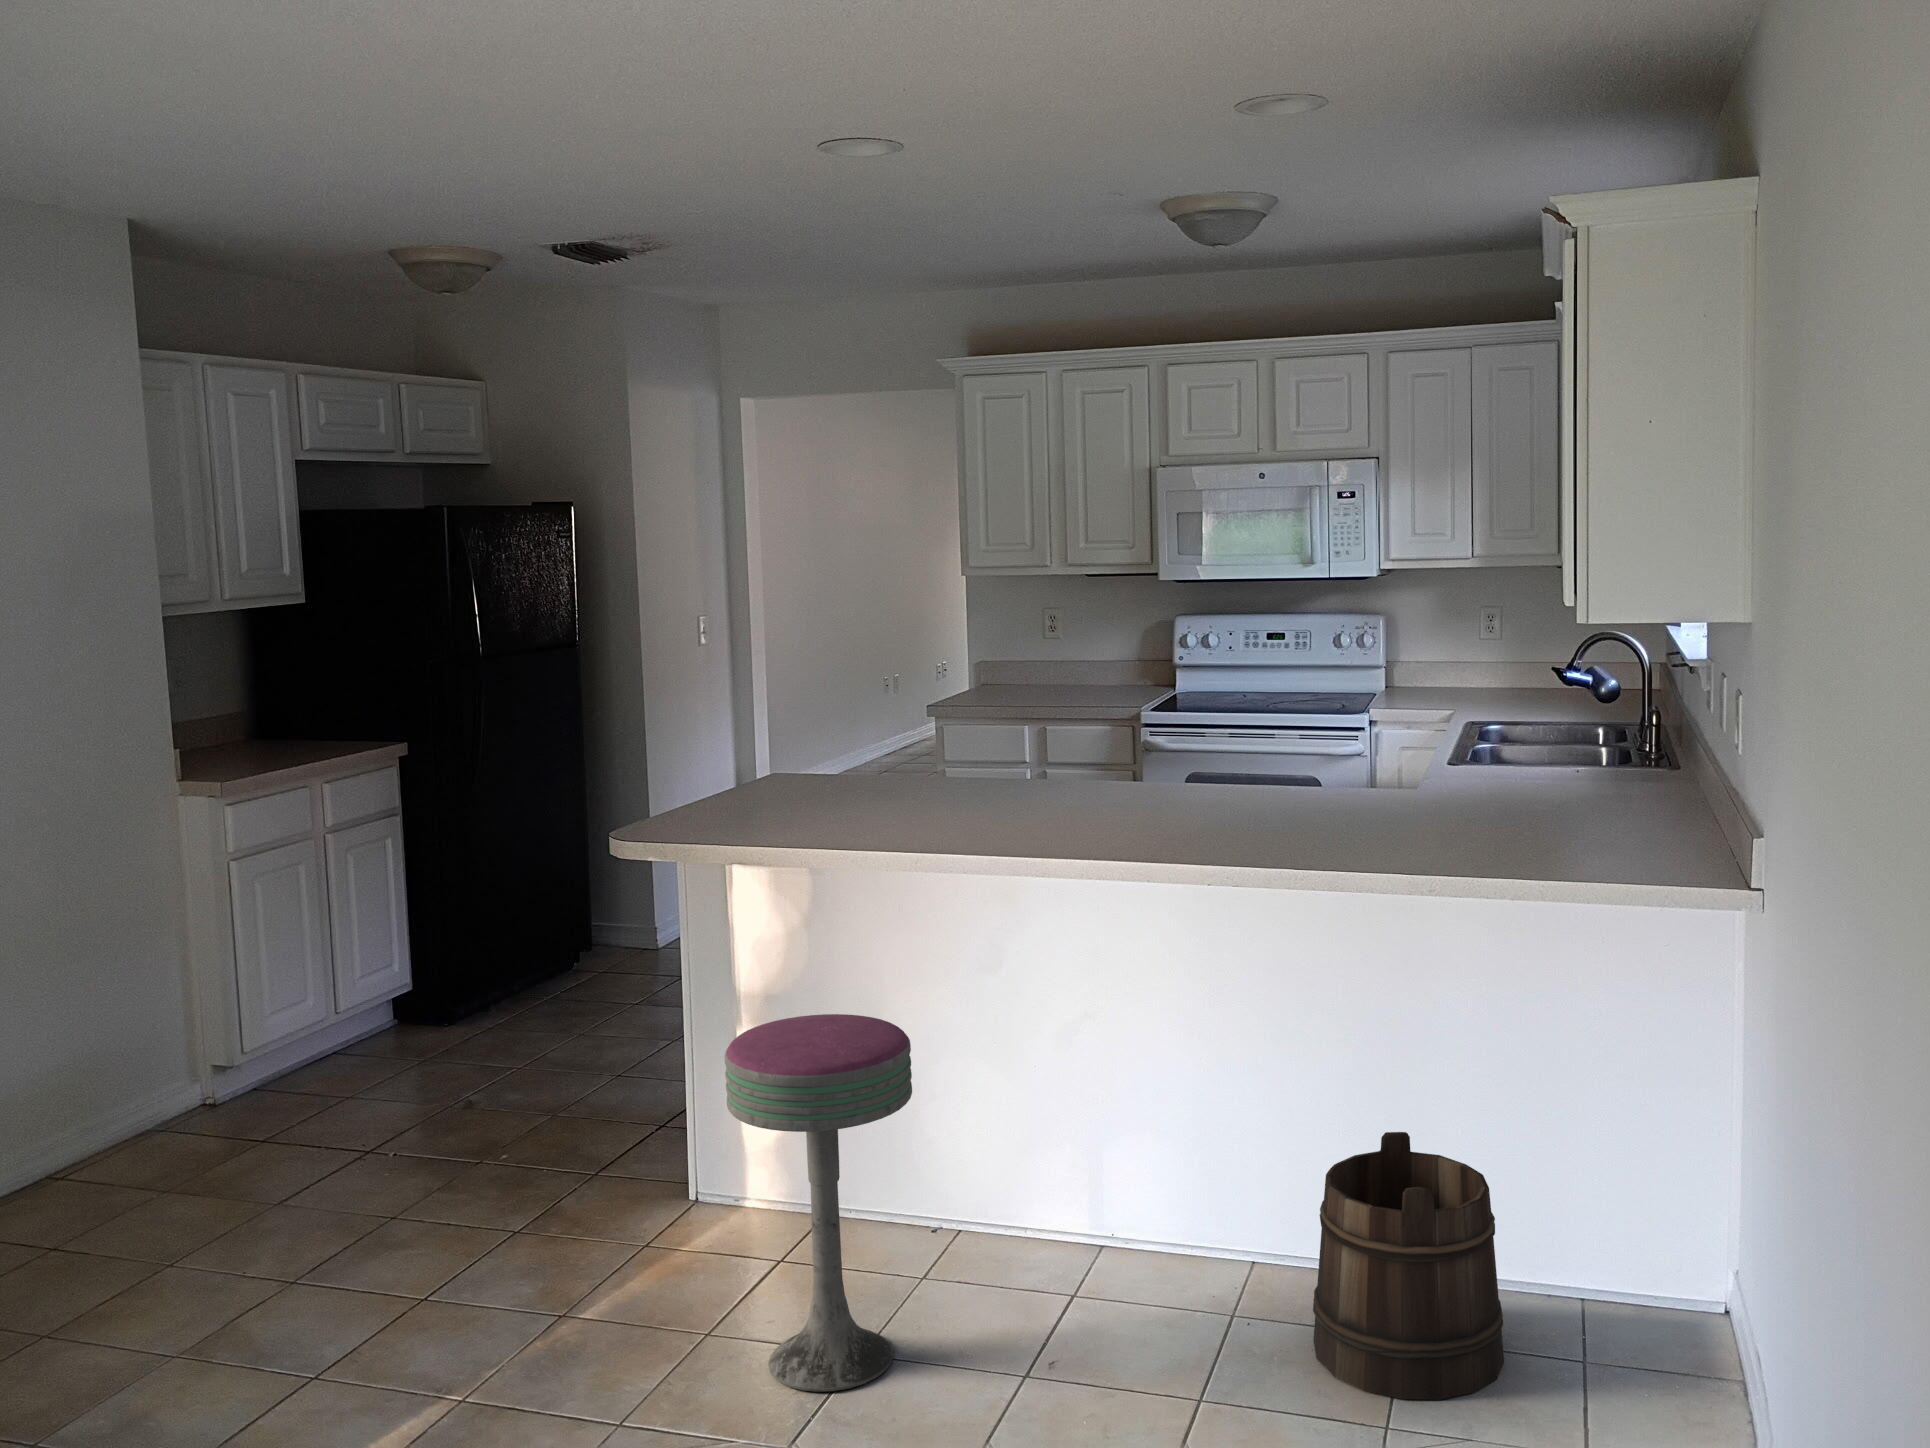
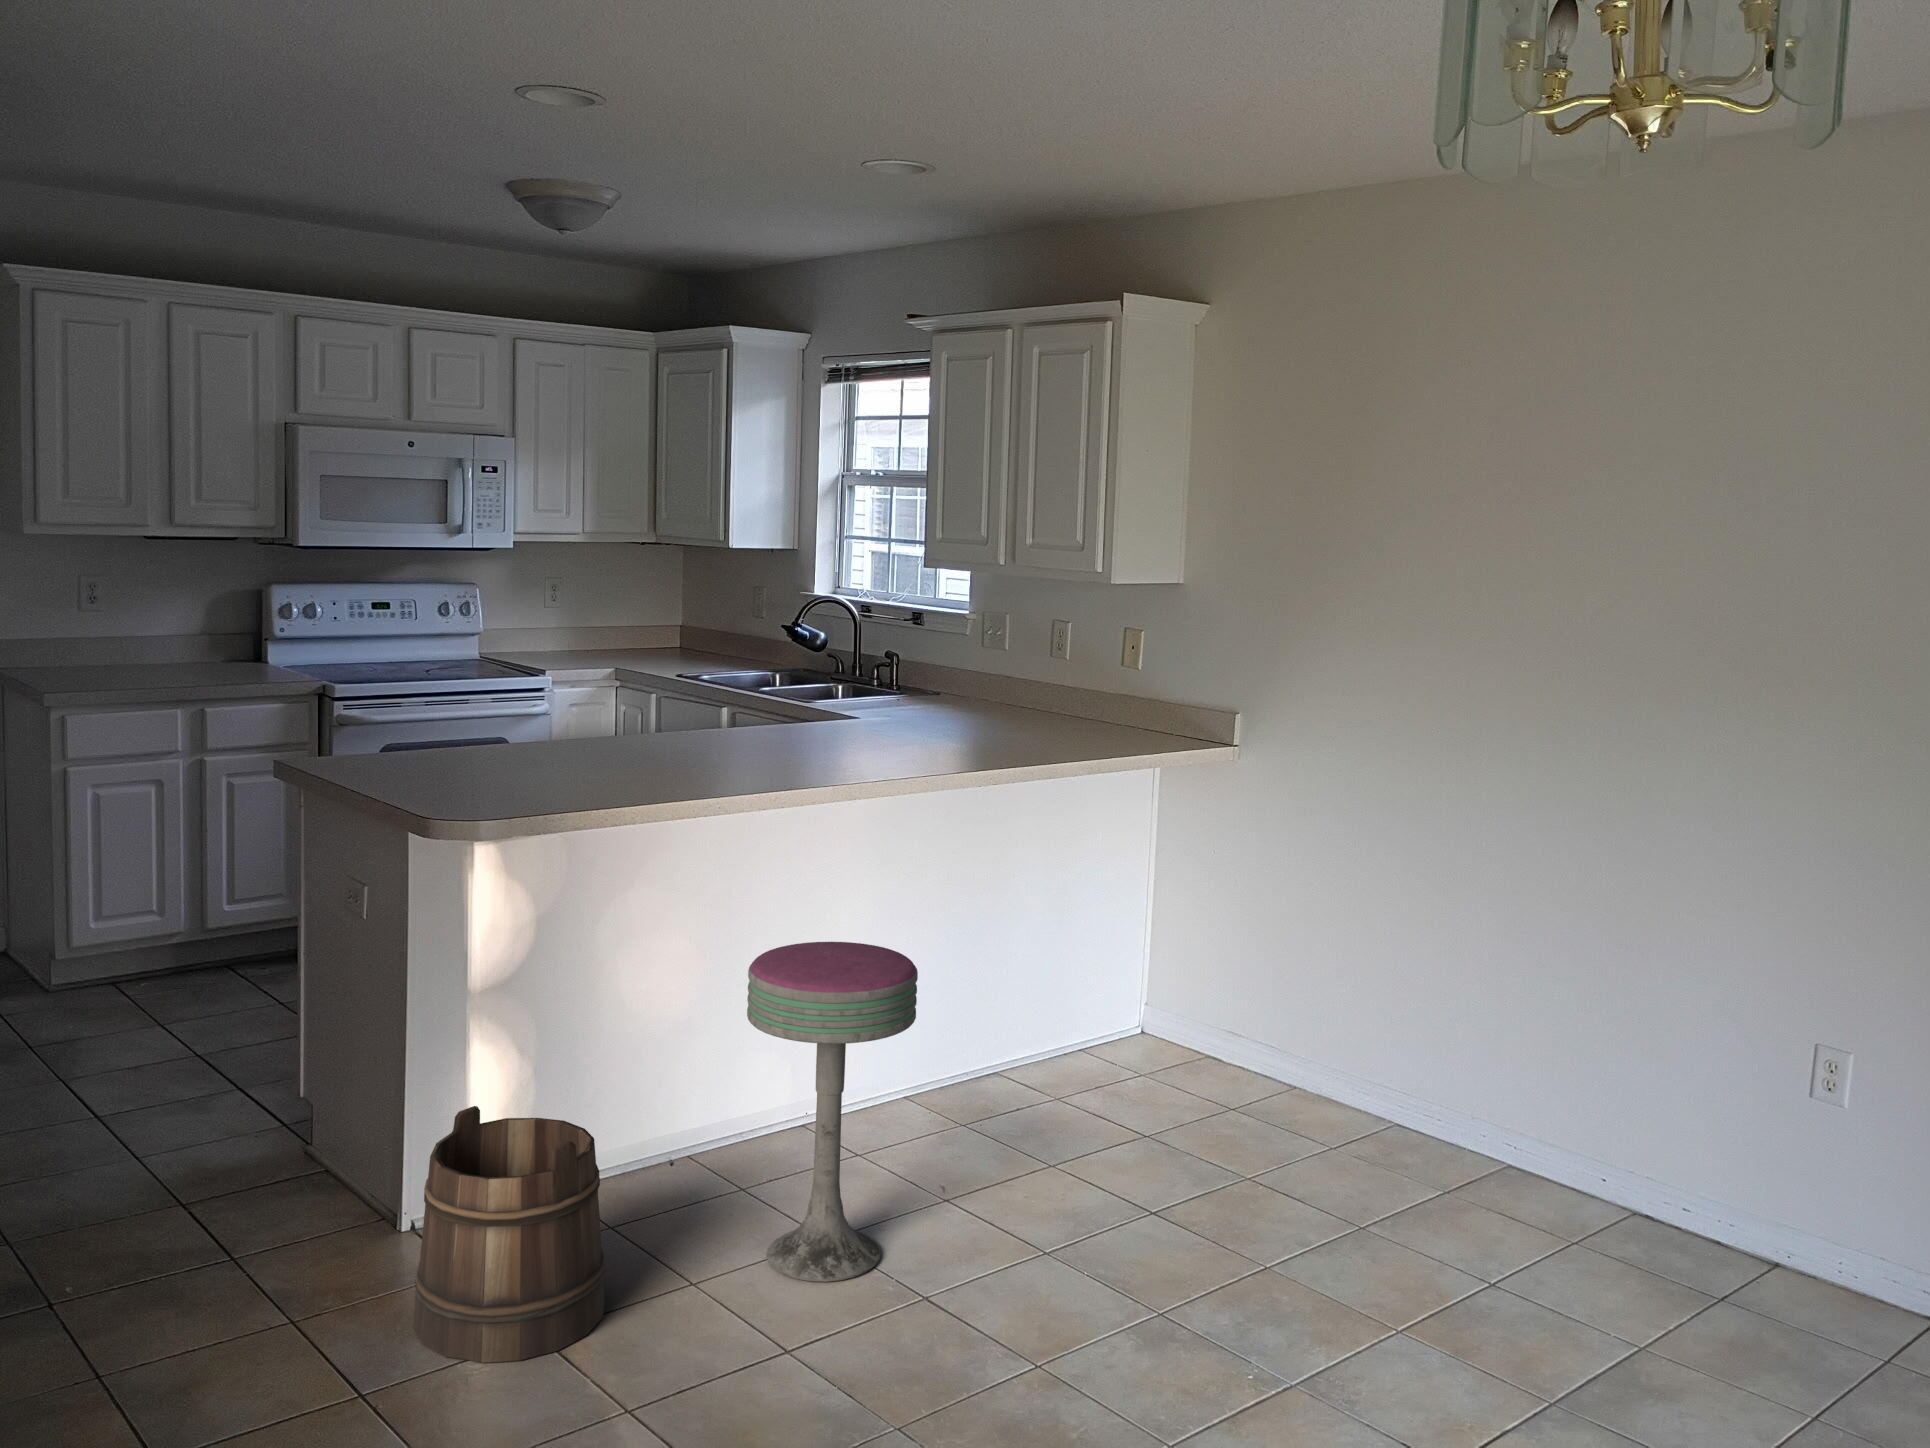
bucket: present [1313,1132,1504,1400] -> present [413,1106,606,1363]

